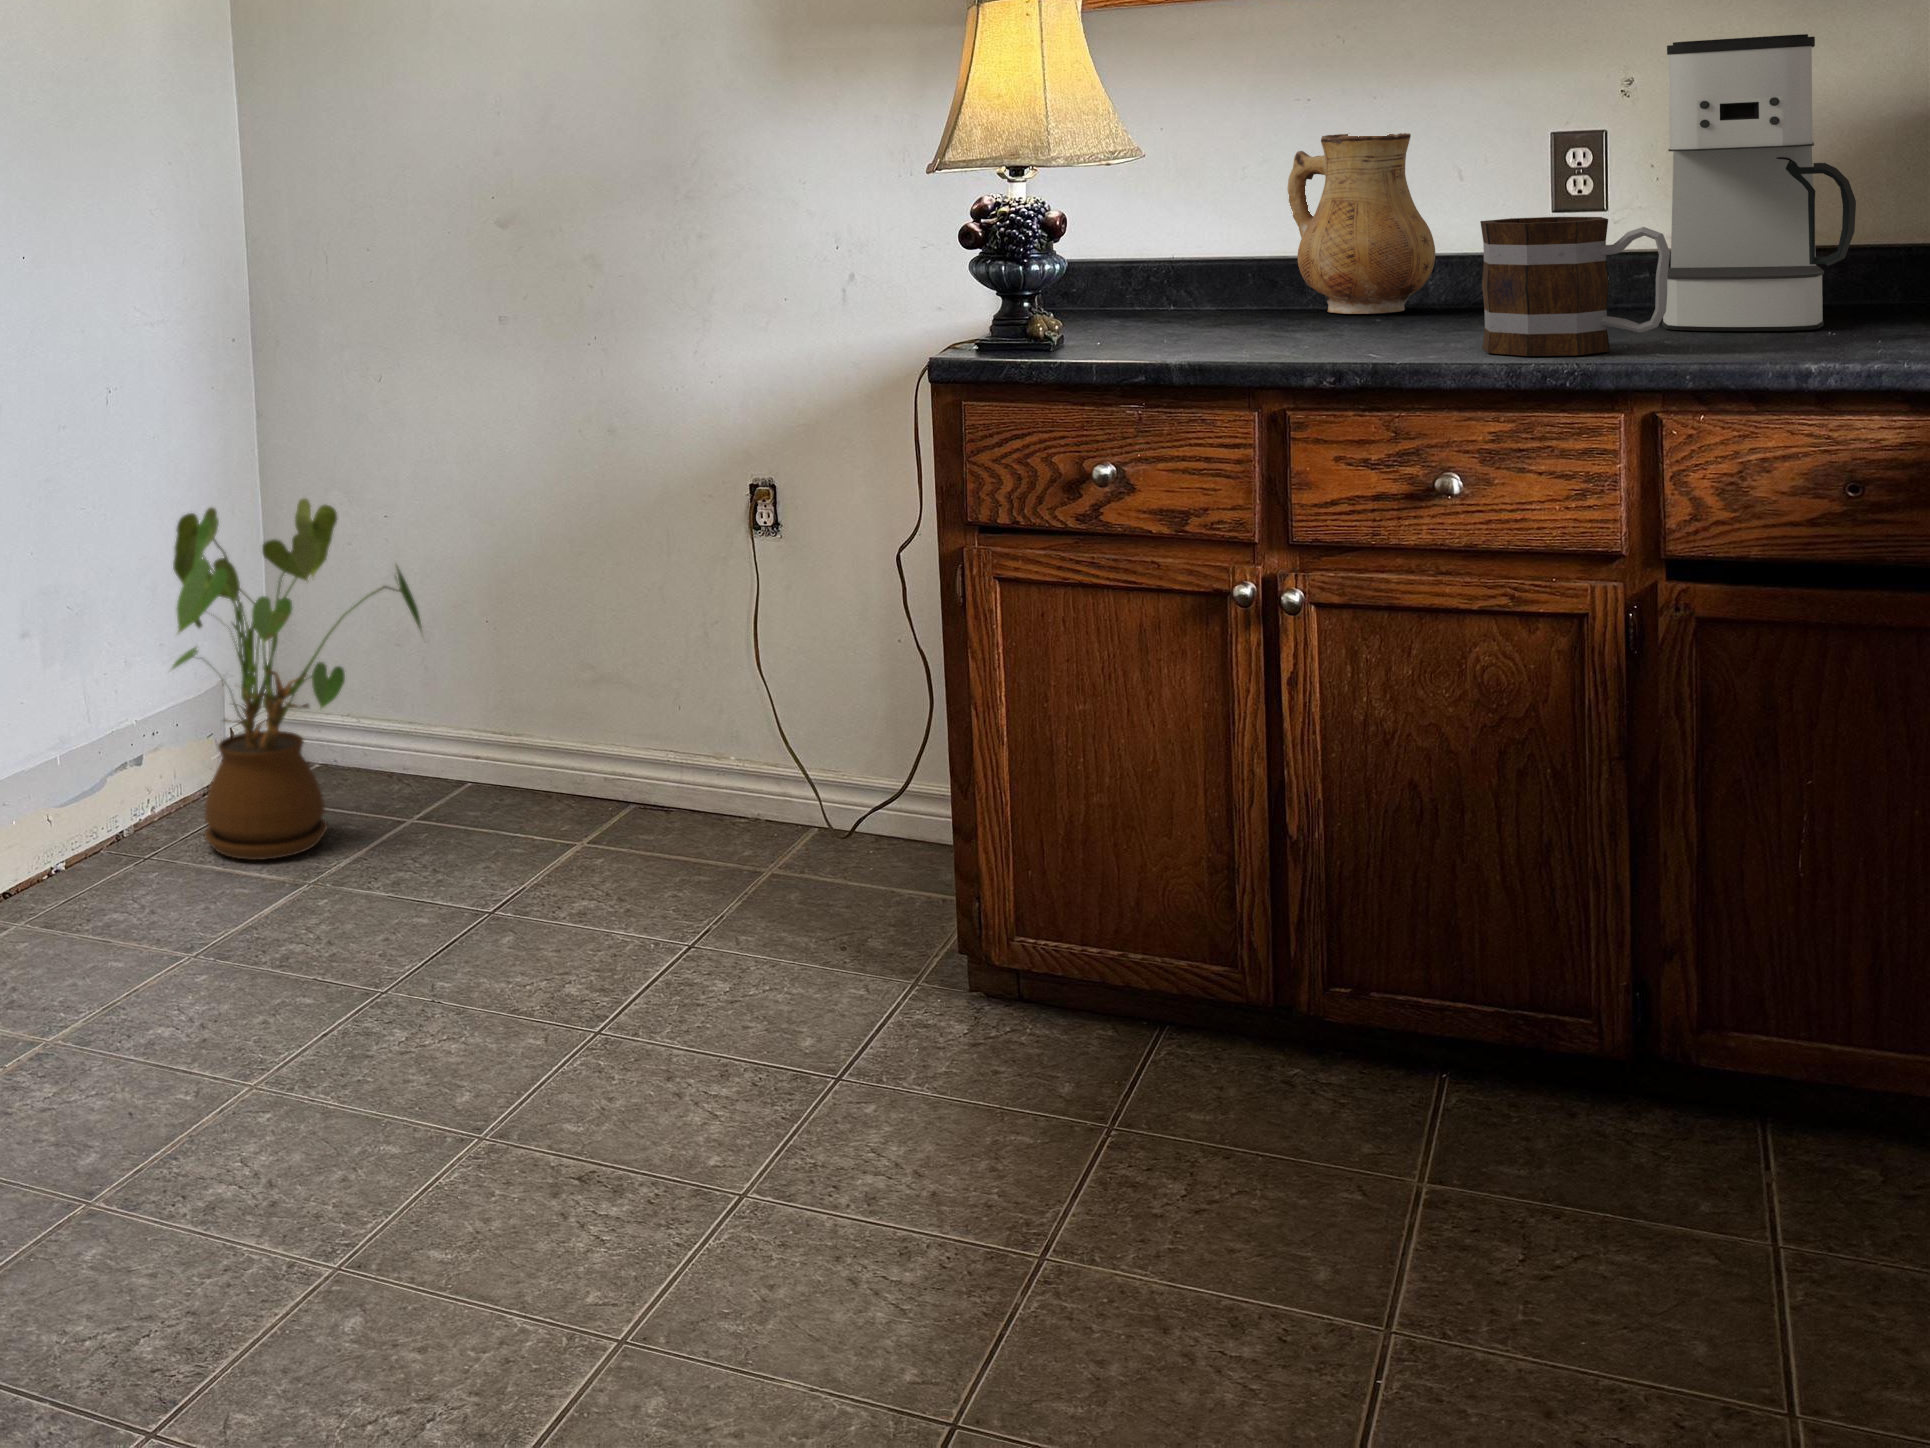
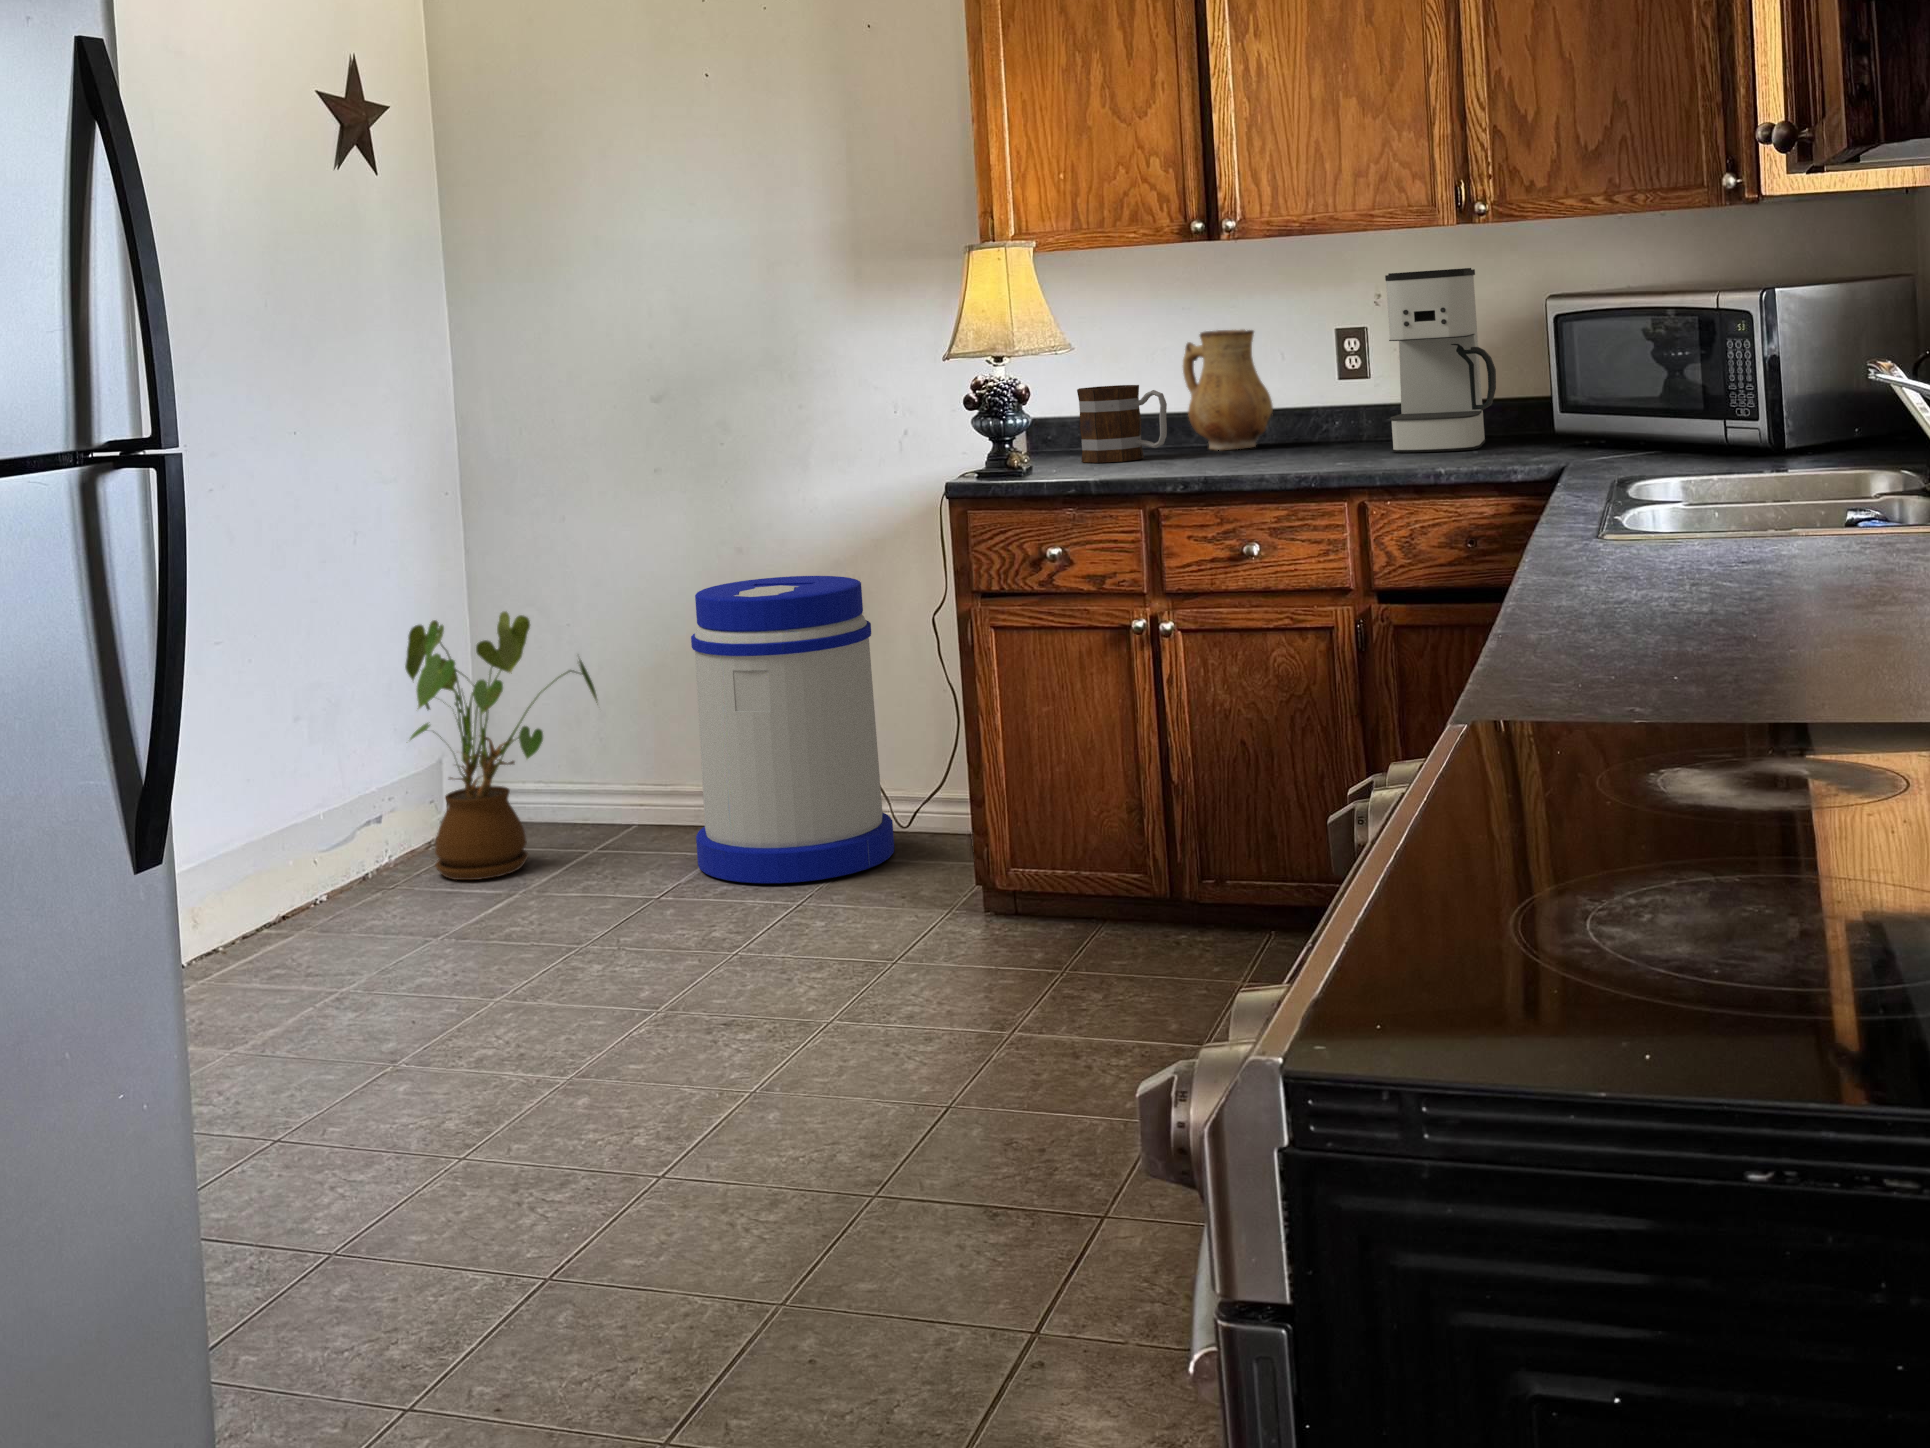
mug: present [1480,217,1670,356] -> present [1077,385,1167,463]
trash can: none [549,470,827,906] -> present [691,576,894,883]

